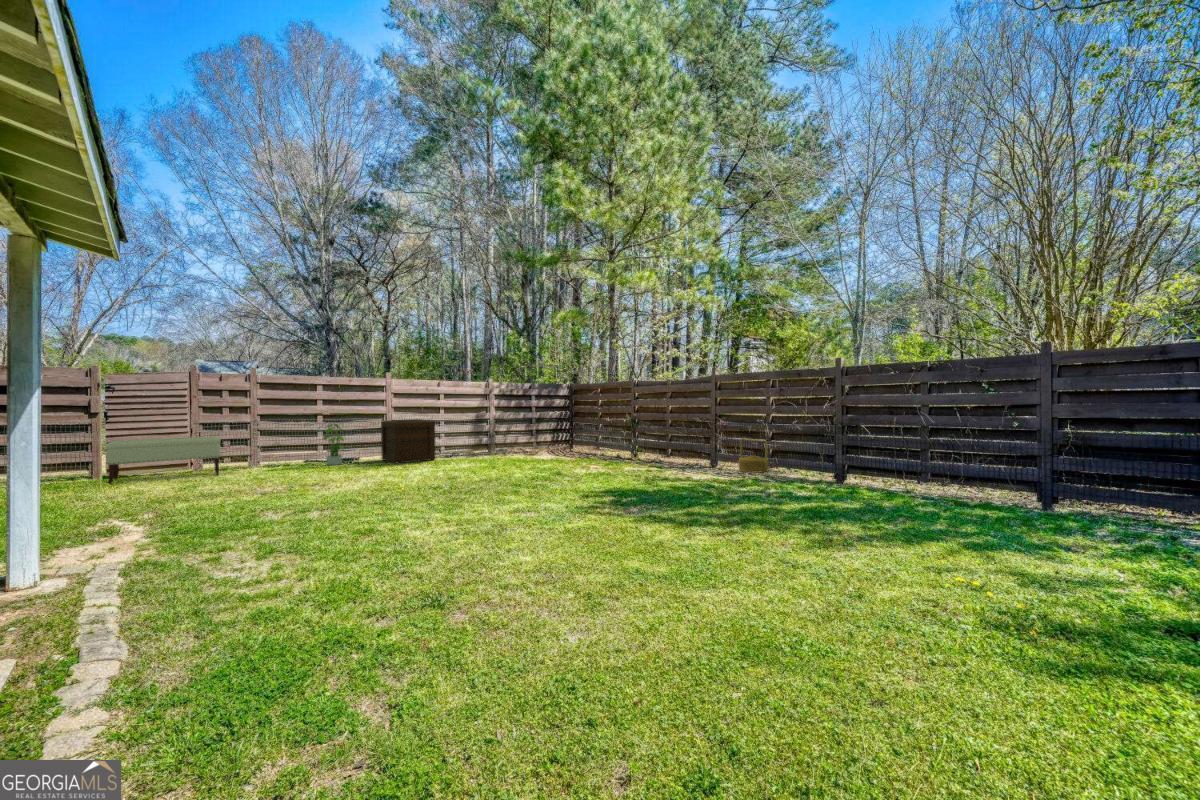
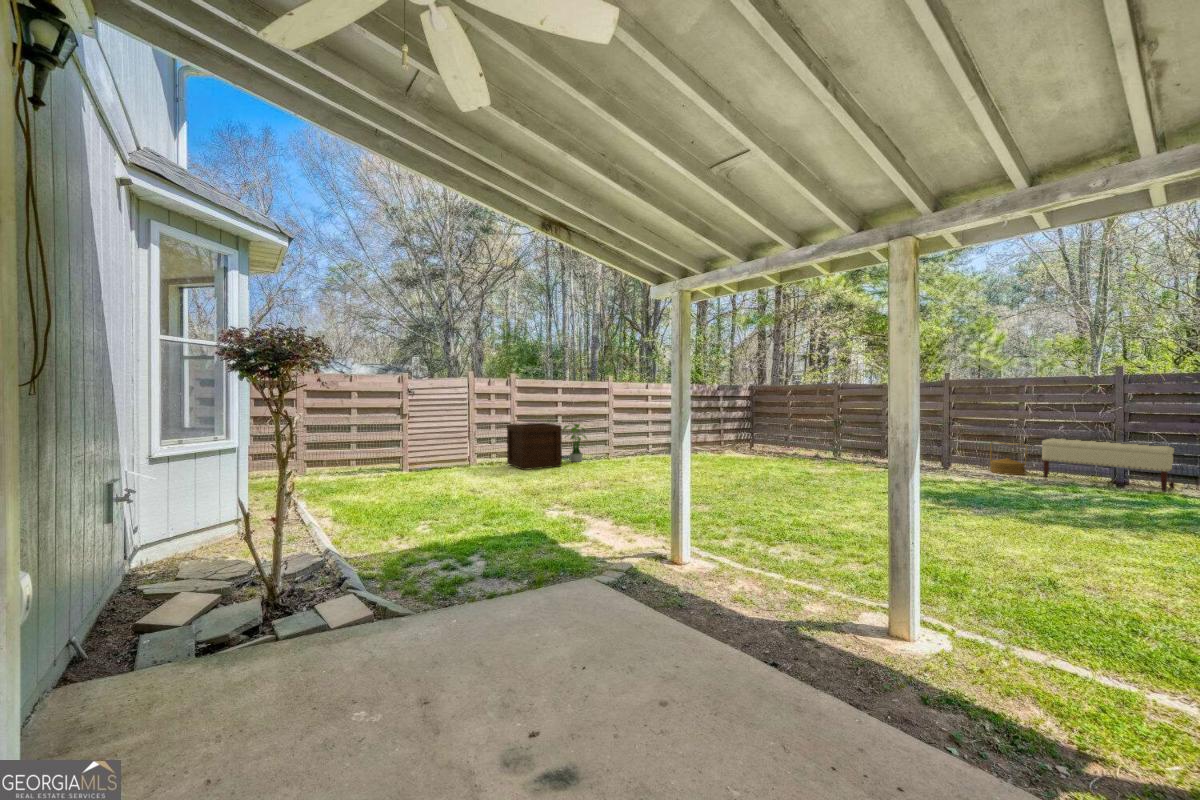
wooden crate: present [381,419,435,463] -> present [507,423,562,470]
bench: present [106,436,221,483] -> present [1042,438,1176,492]

